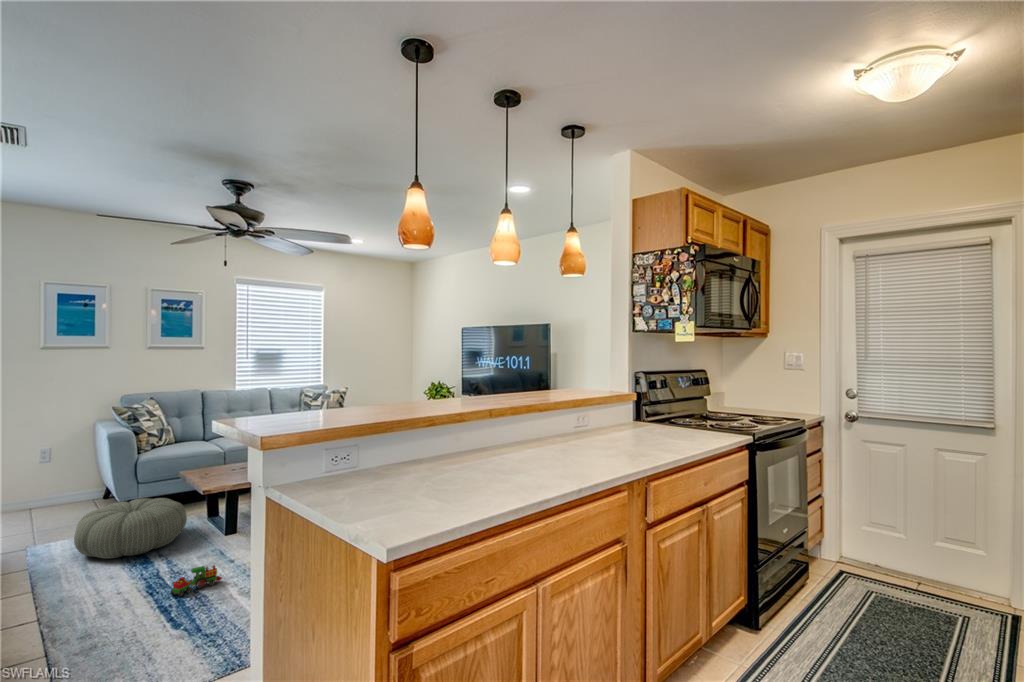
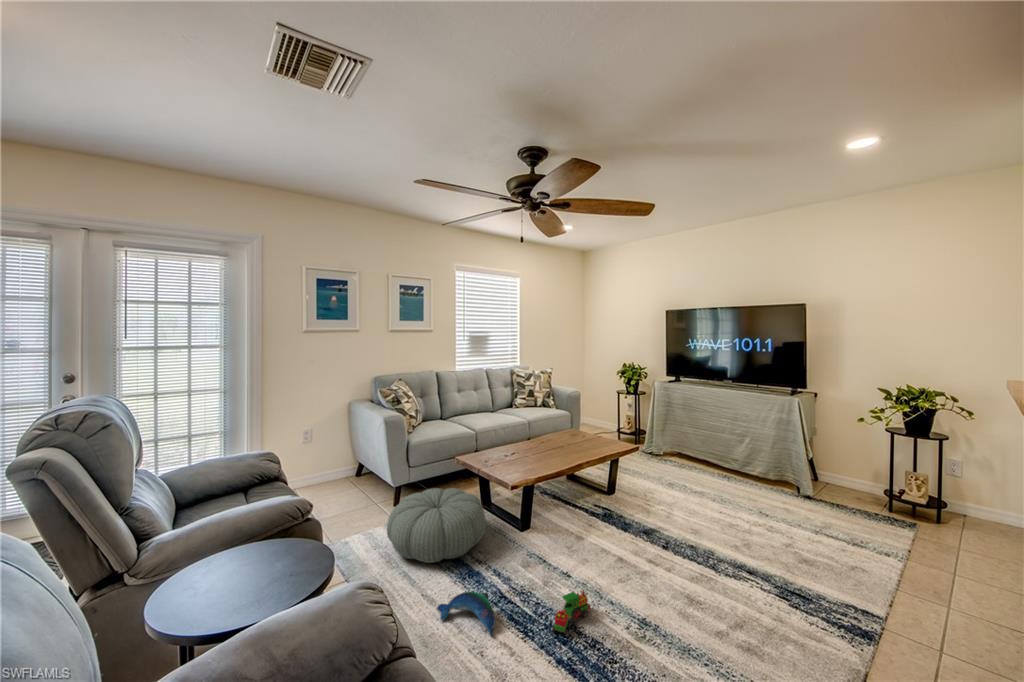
plush toy: none [79,570,130,599] -> present [437,591,495,636]

